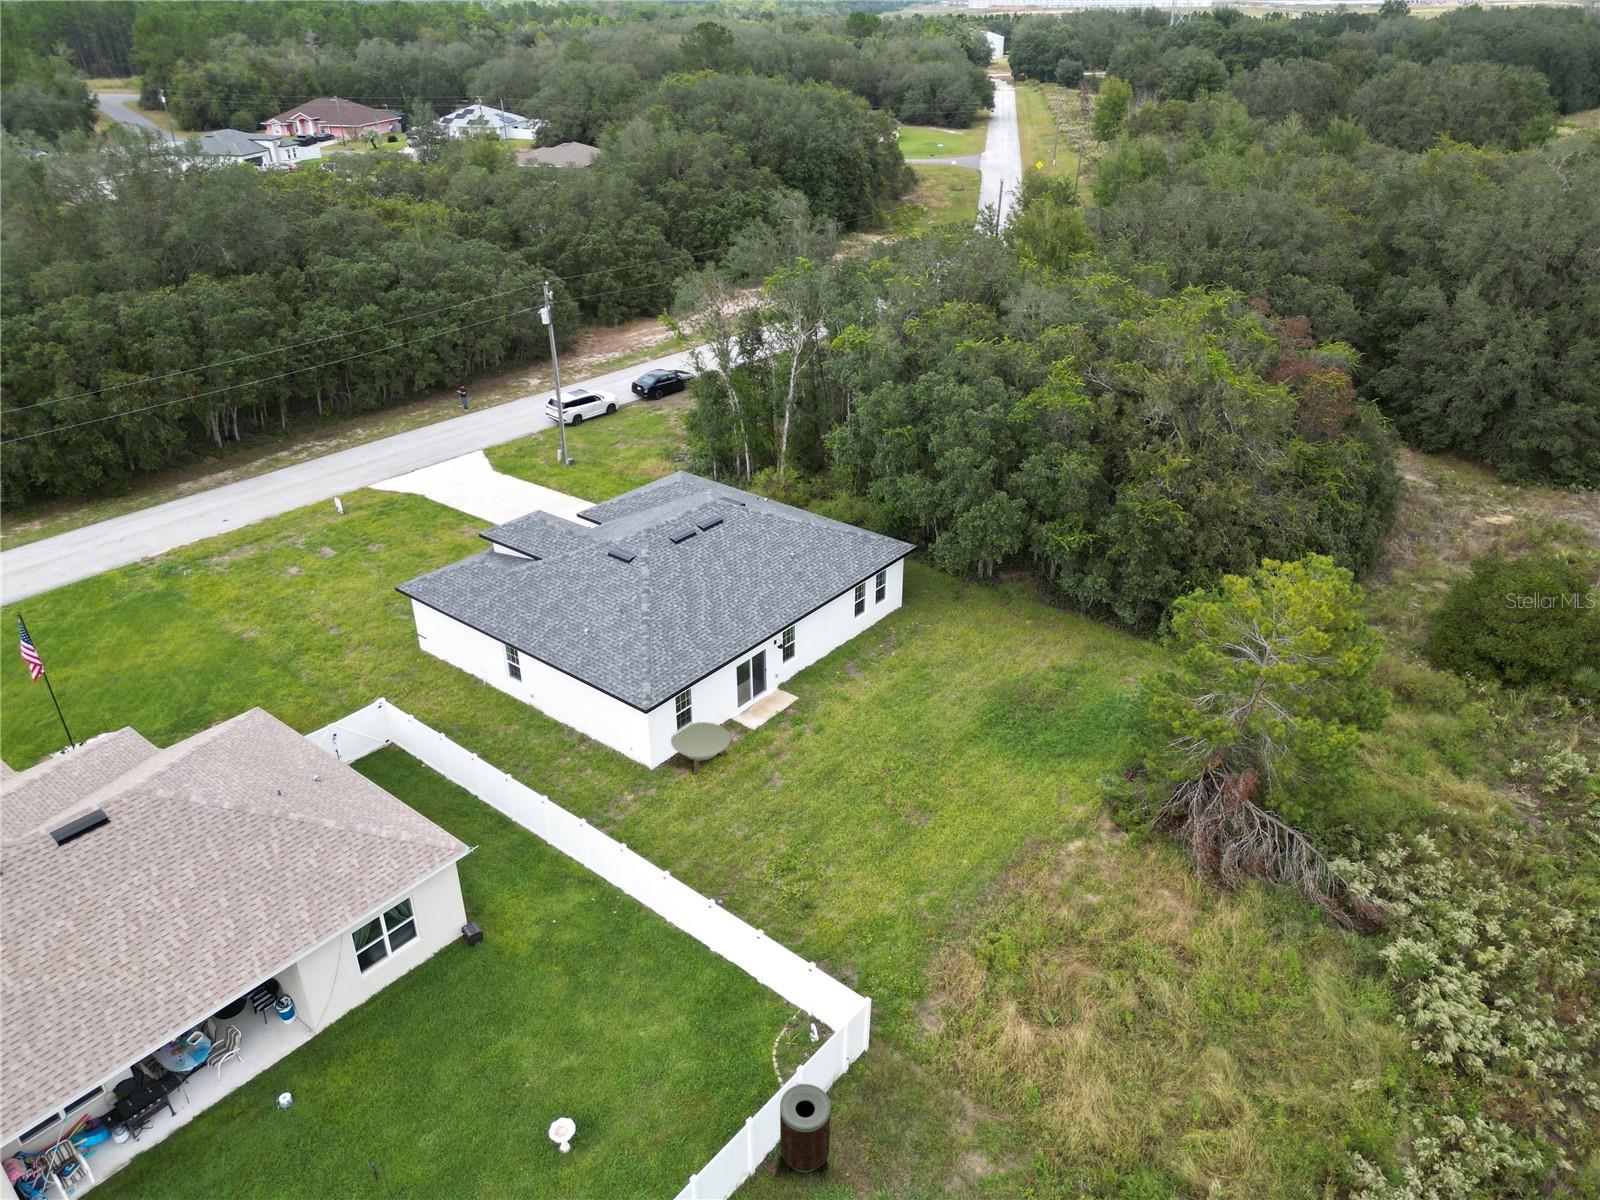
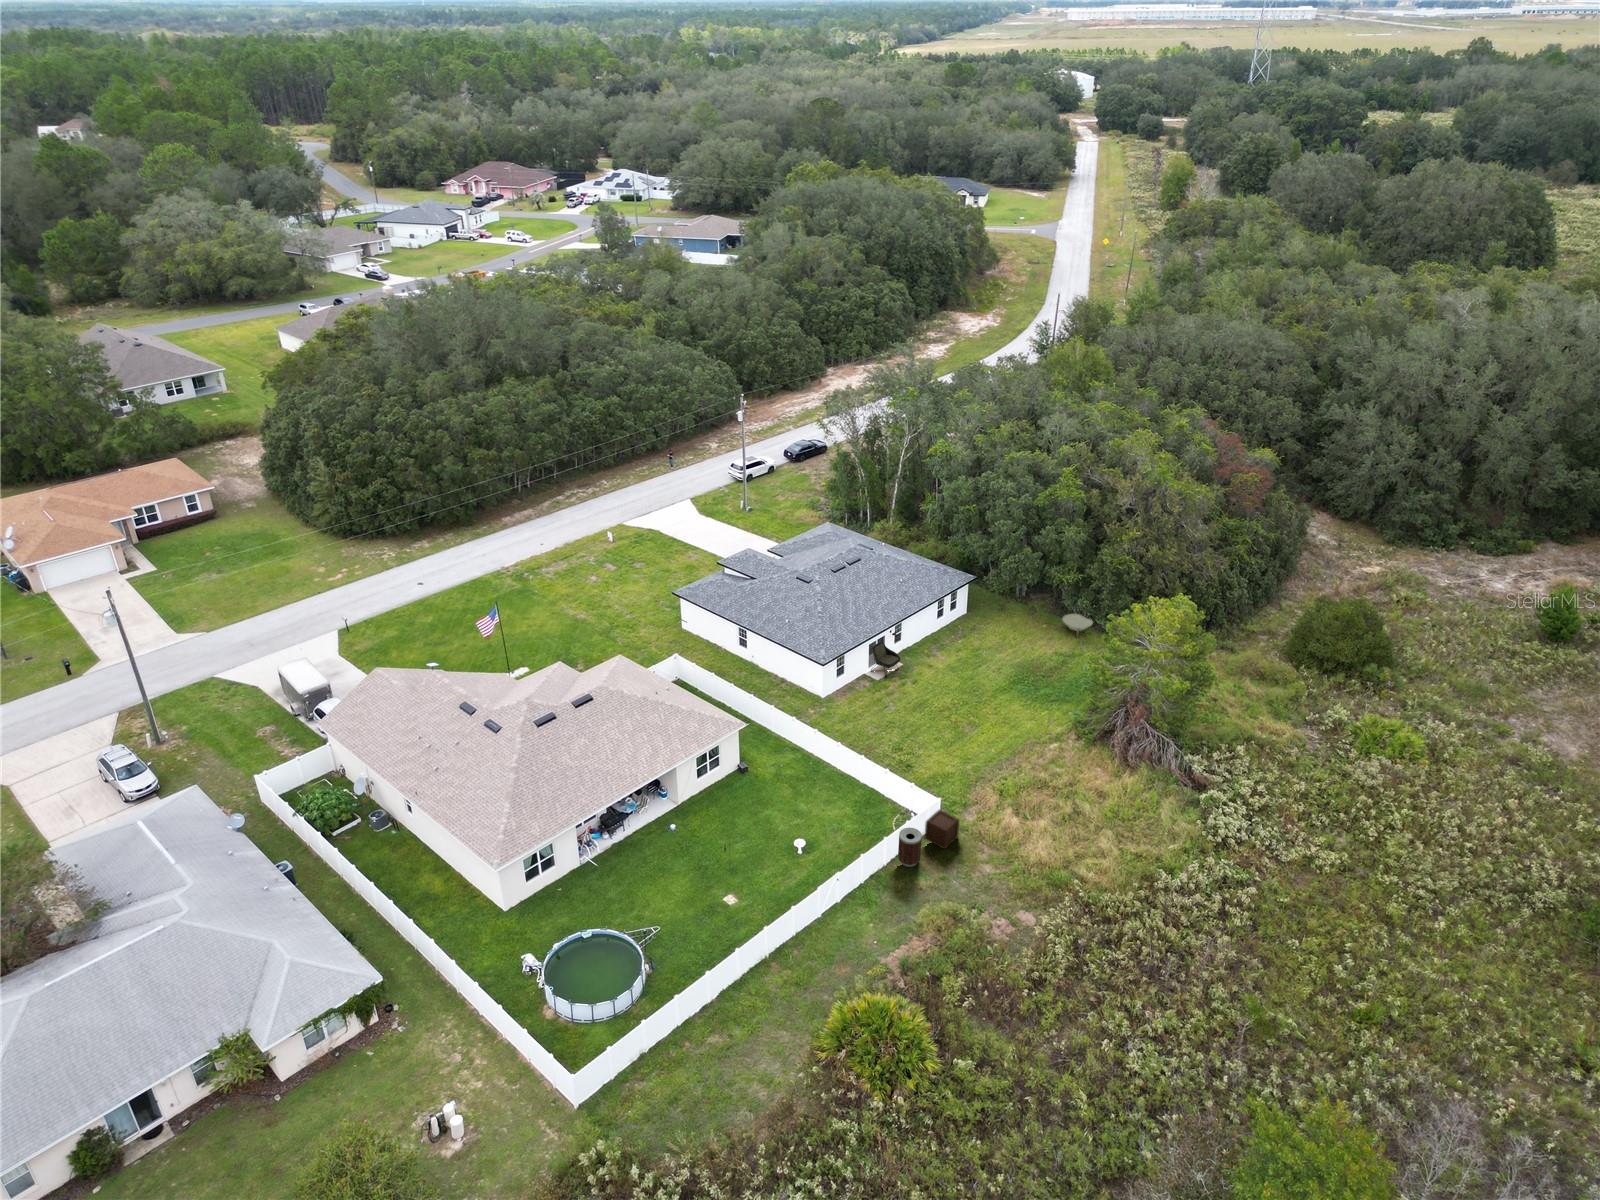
lounge chair: none [741,662,792,725] -> present [871,643,900,677]
round table: present [671,722,731,775] -> present [1063,614,1093,637]
wooden crate: none [838,1021,912,1116] -> present [924,810,959,849]

